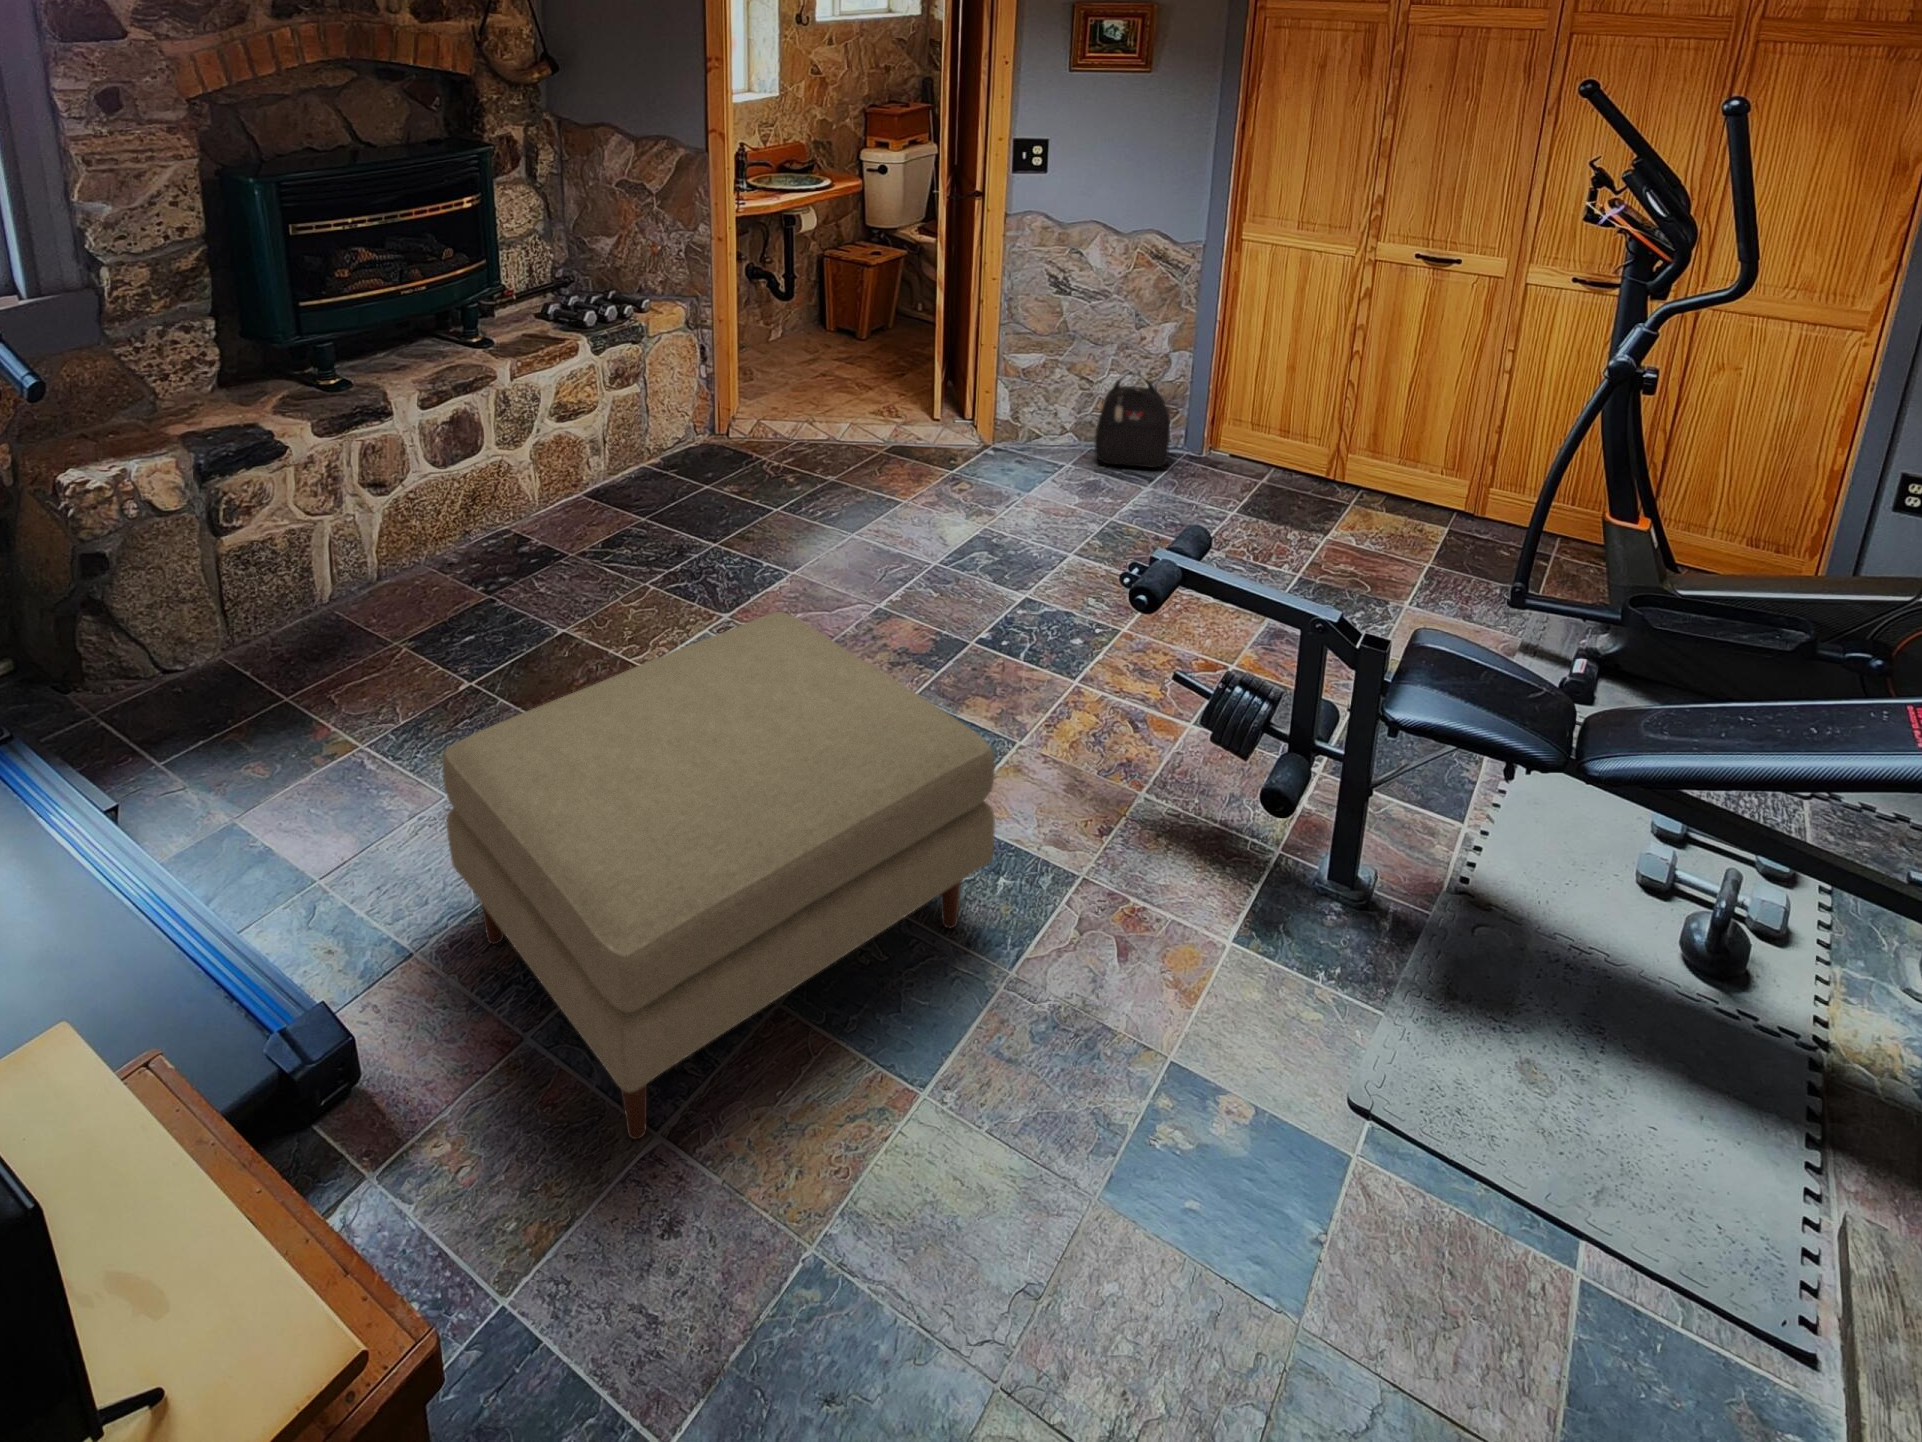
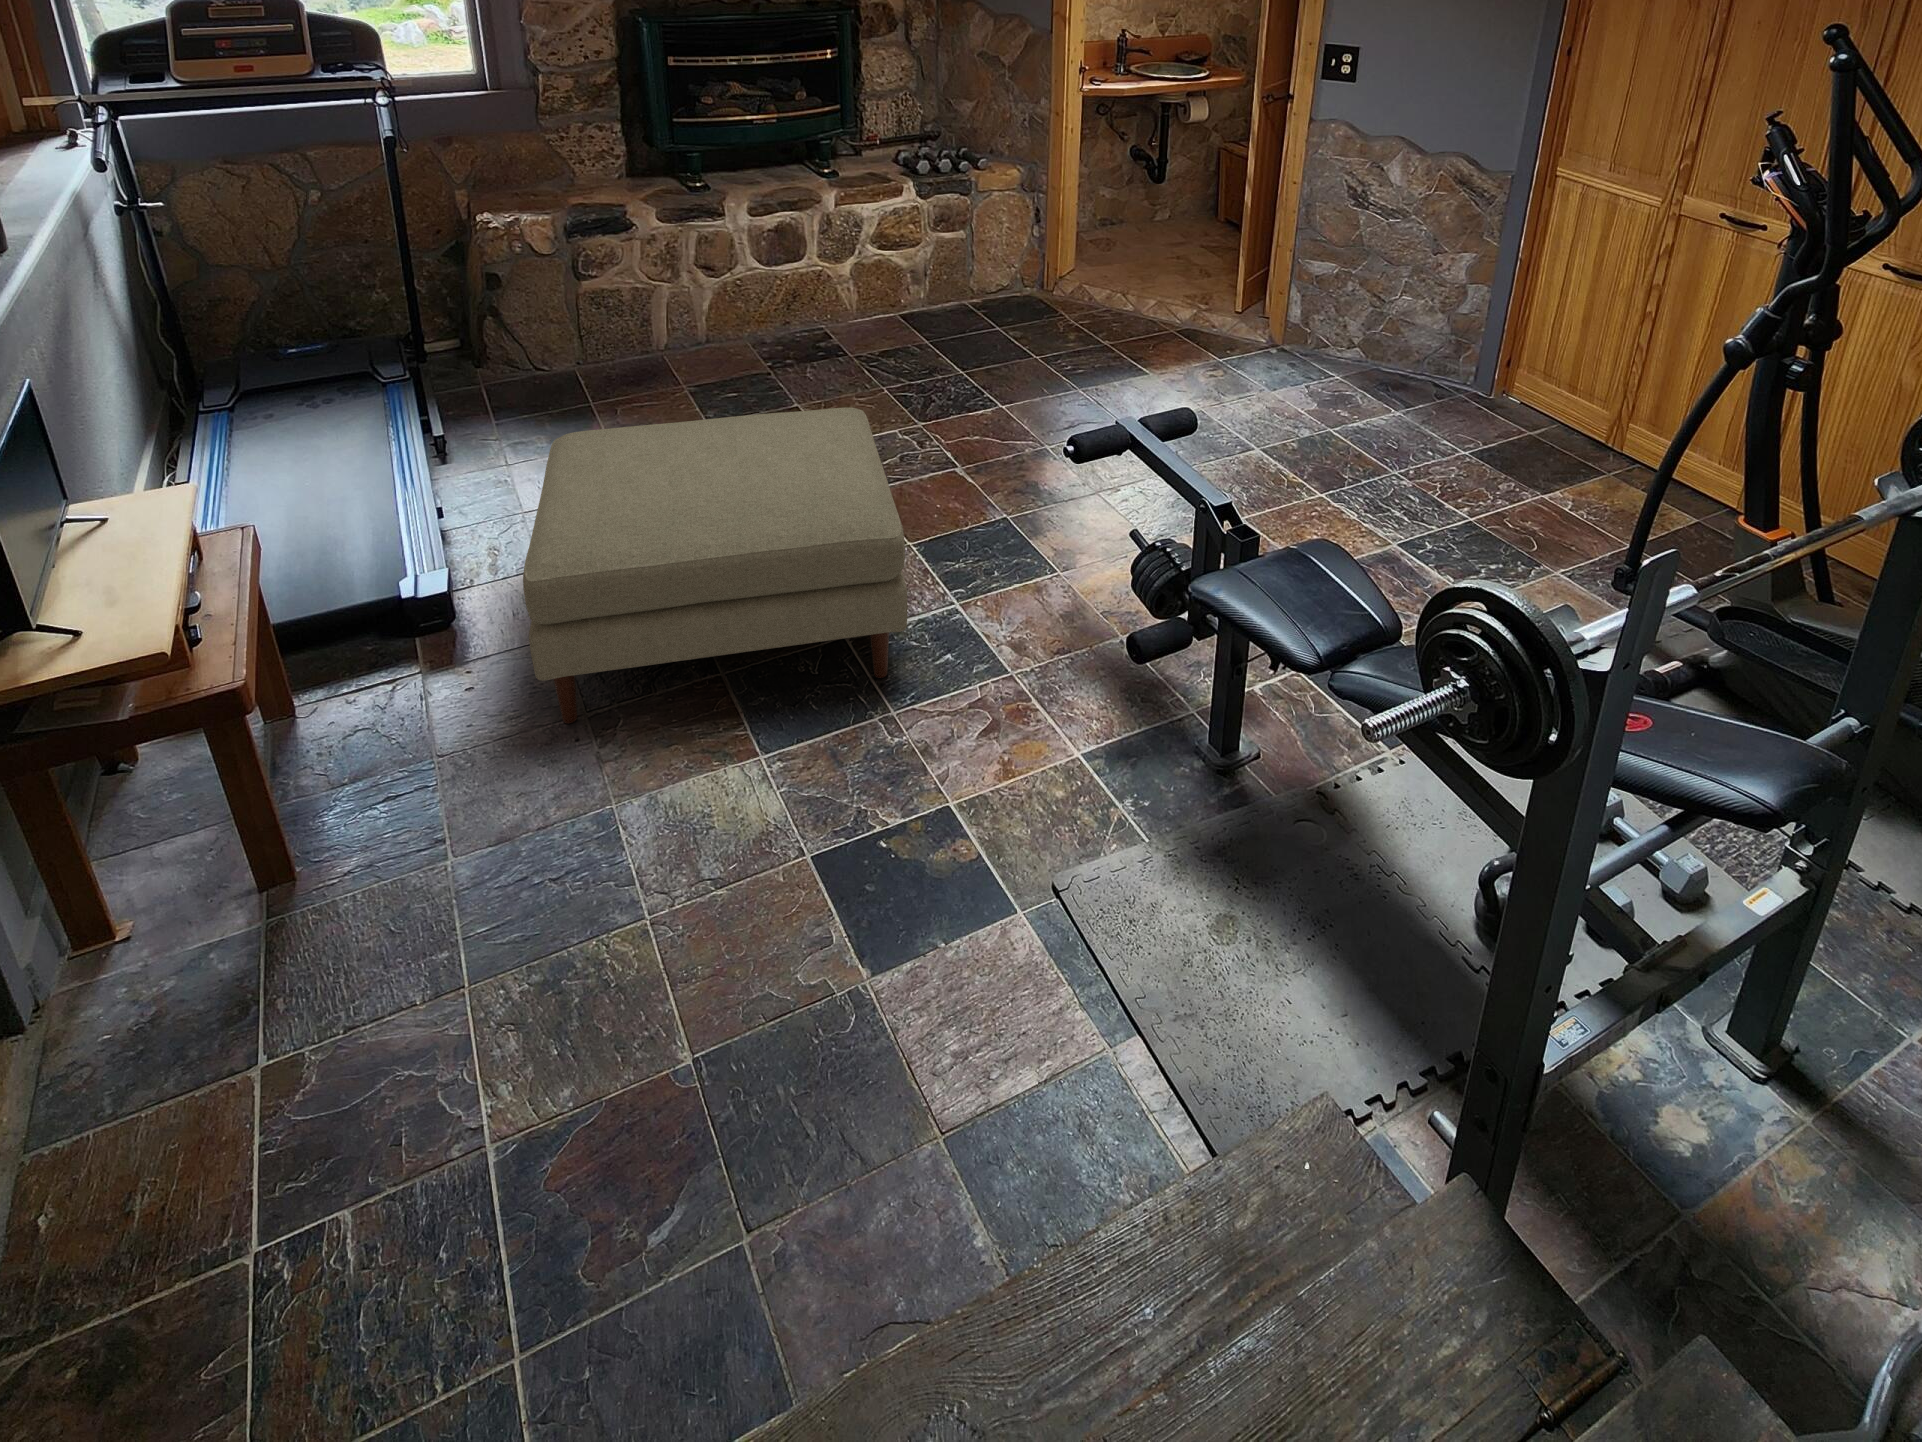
backpack: present [1095,373,1170,468] -> none [1363,294,1445,394]

